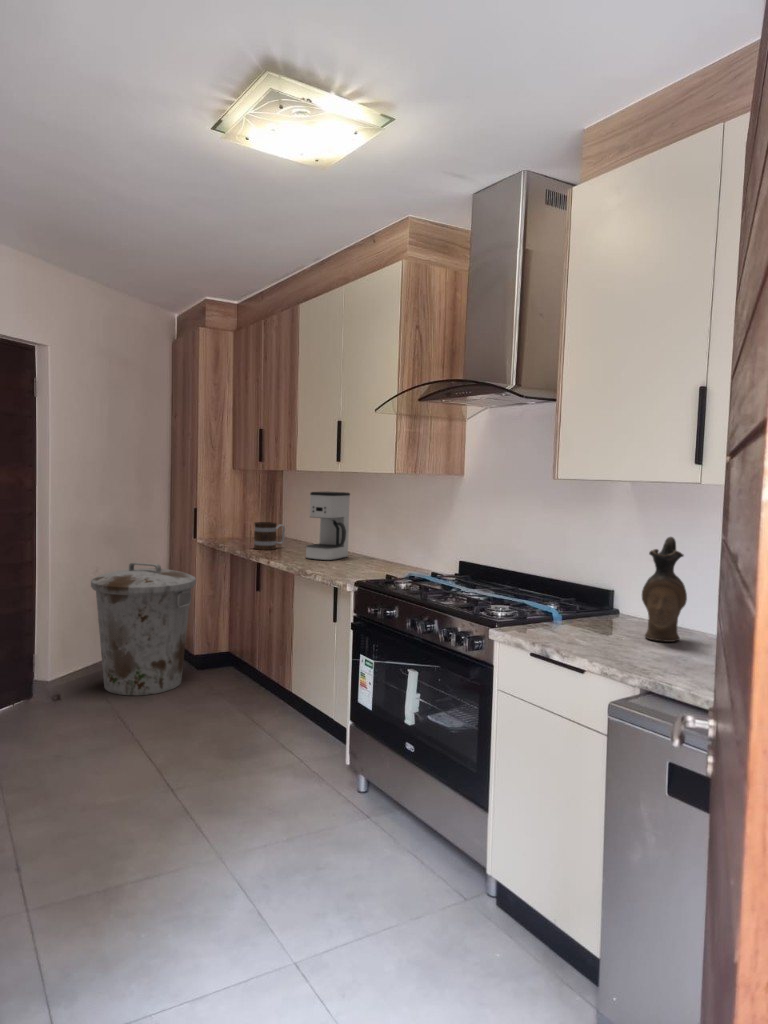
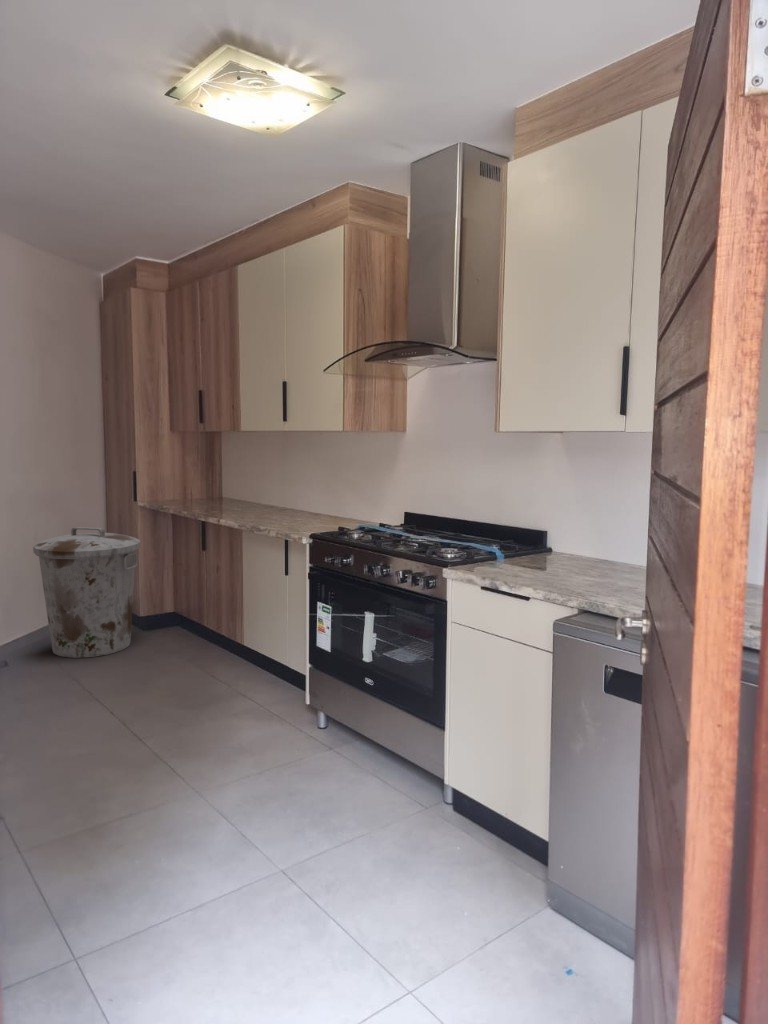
coffee maker: present [306,492,350,561] -> none [254,451,295,517]
mug: present [254,522,285,550] -> none [199,483,230,510]
ceramic pitcher: present [642,537,687,642] -> none [575,480,614,571]

